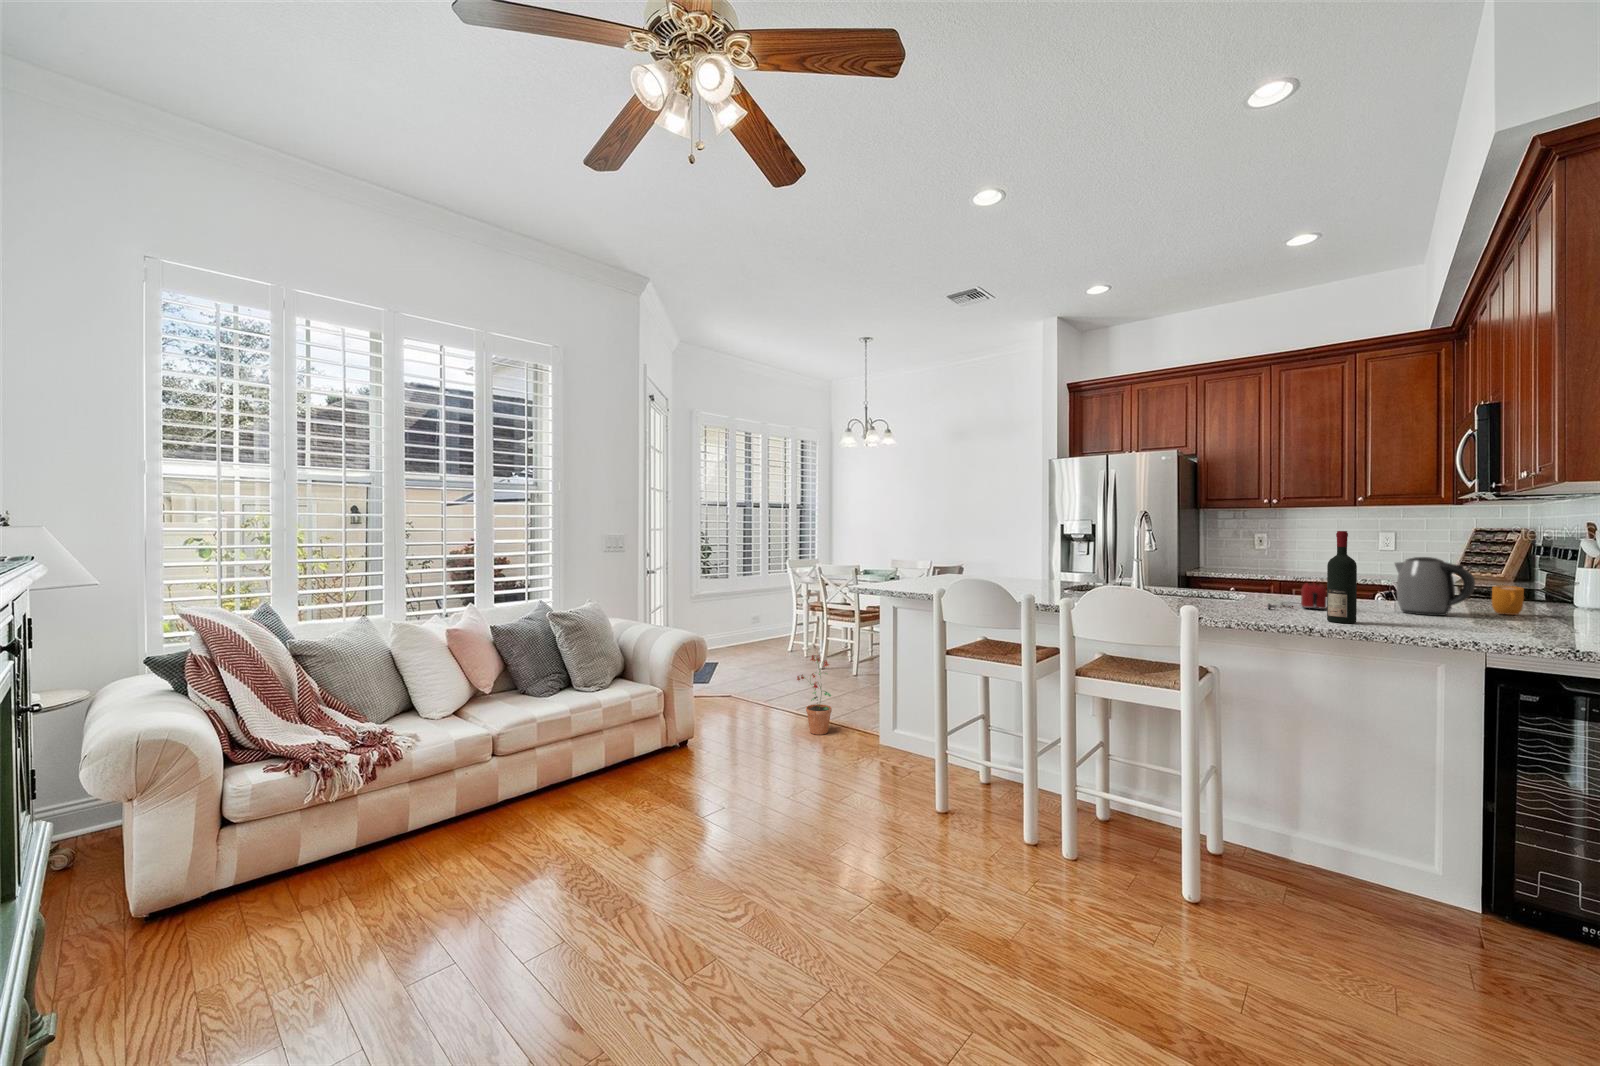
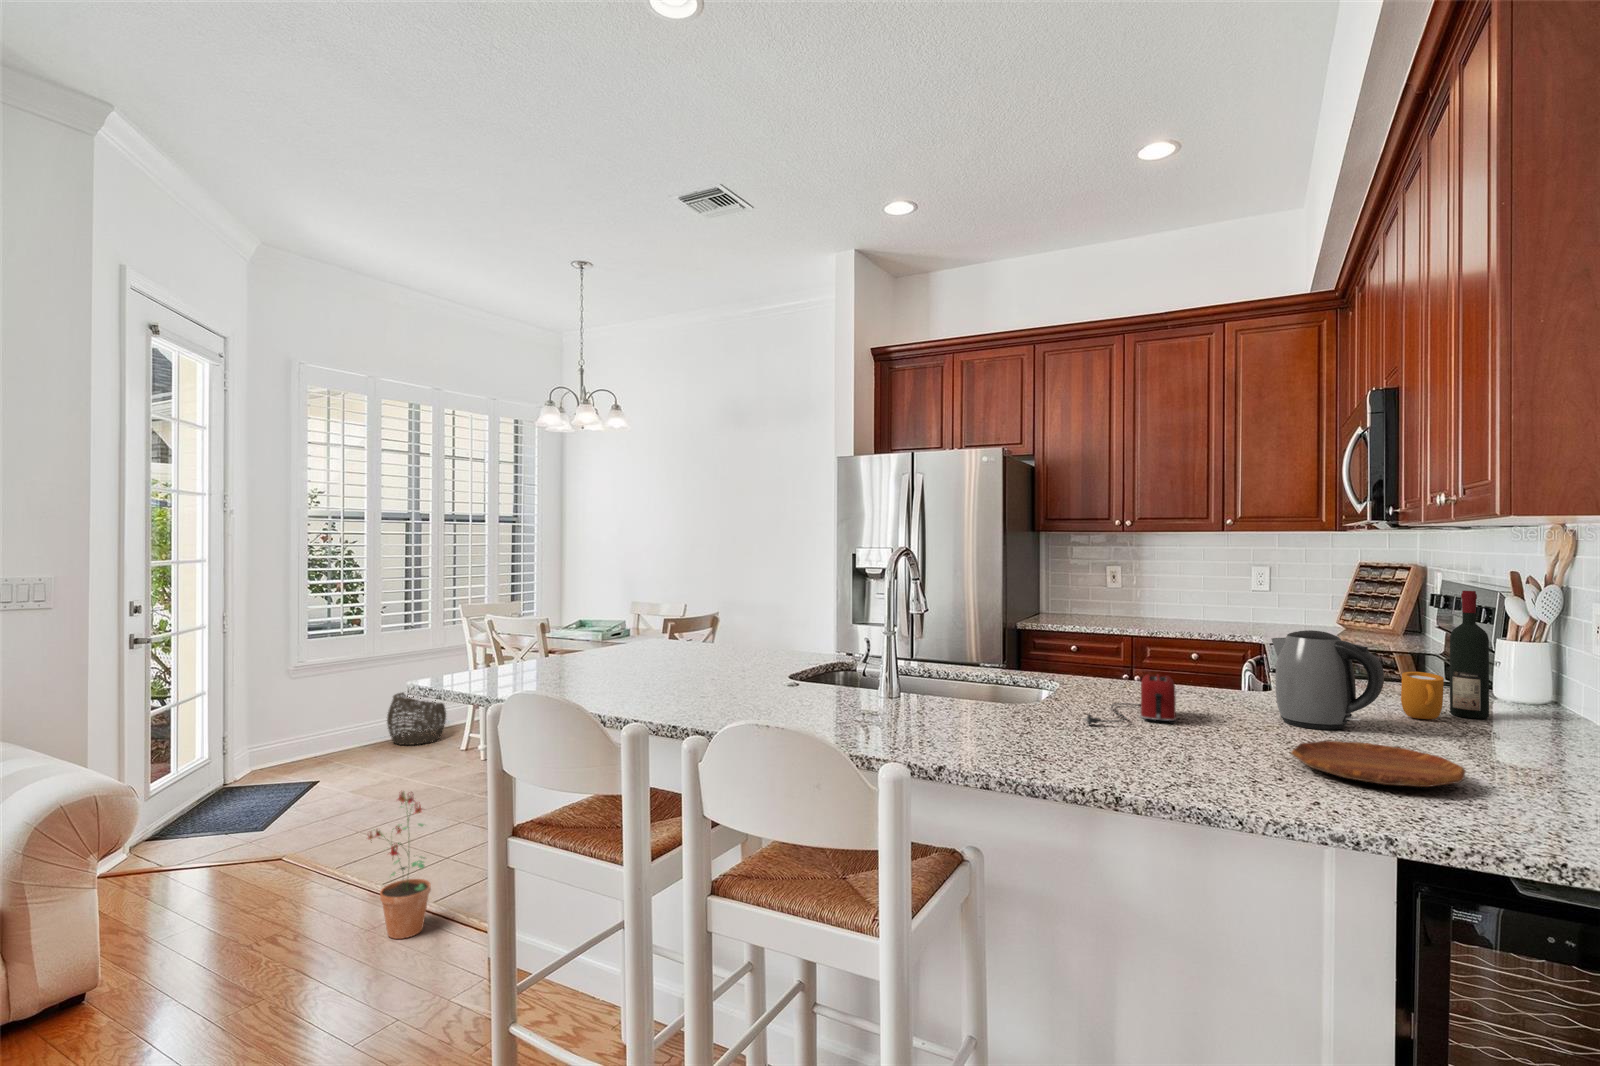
wine bottle: present [1327,531,1357,623] -> present [1450,591,1489,719]
tray: none [1406,614,1523,631] -> present [1291,741,1466,787]
woven basket: none [743,615,778,648] -> present [387,692,446,745]

